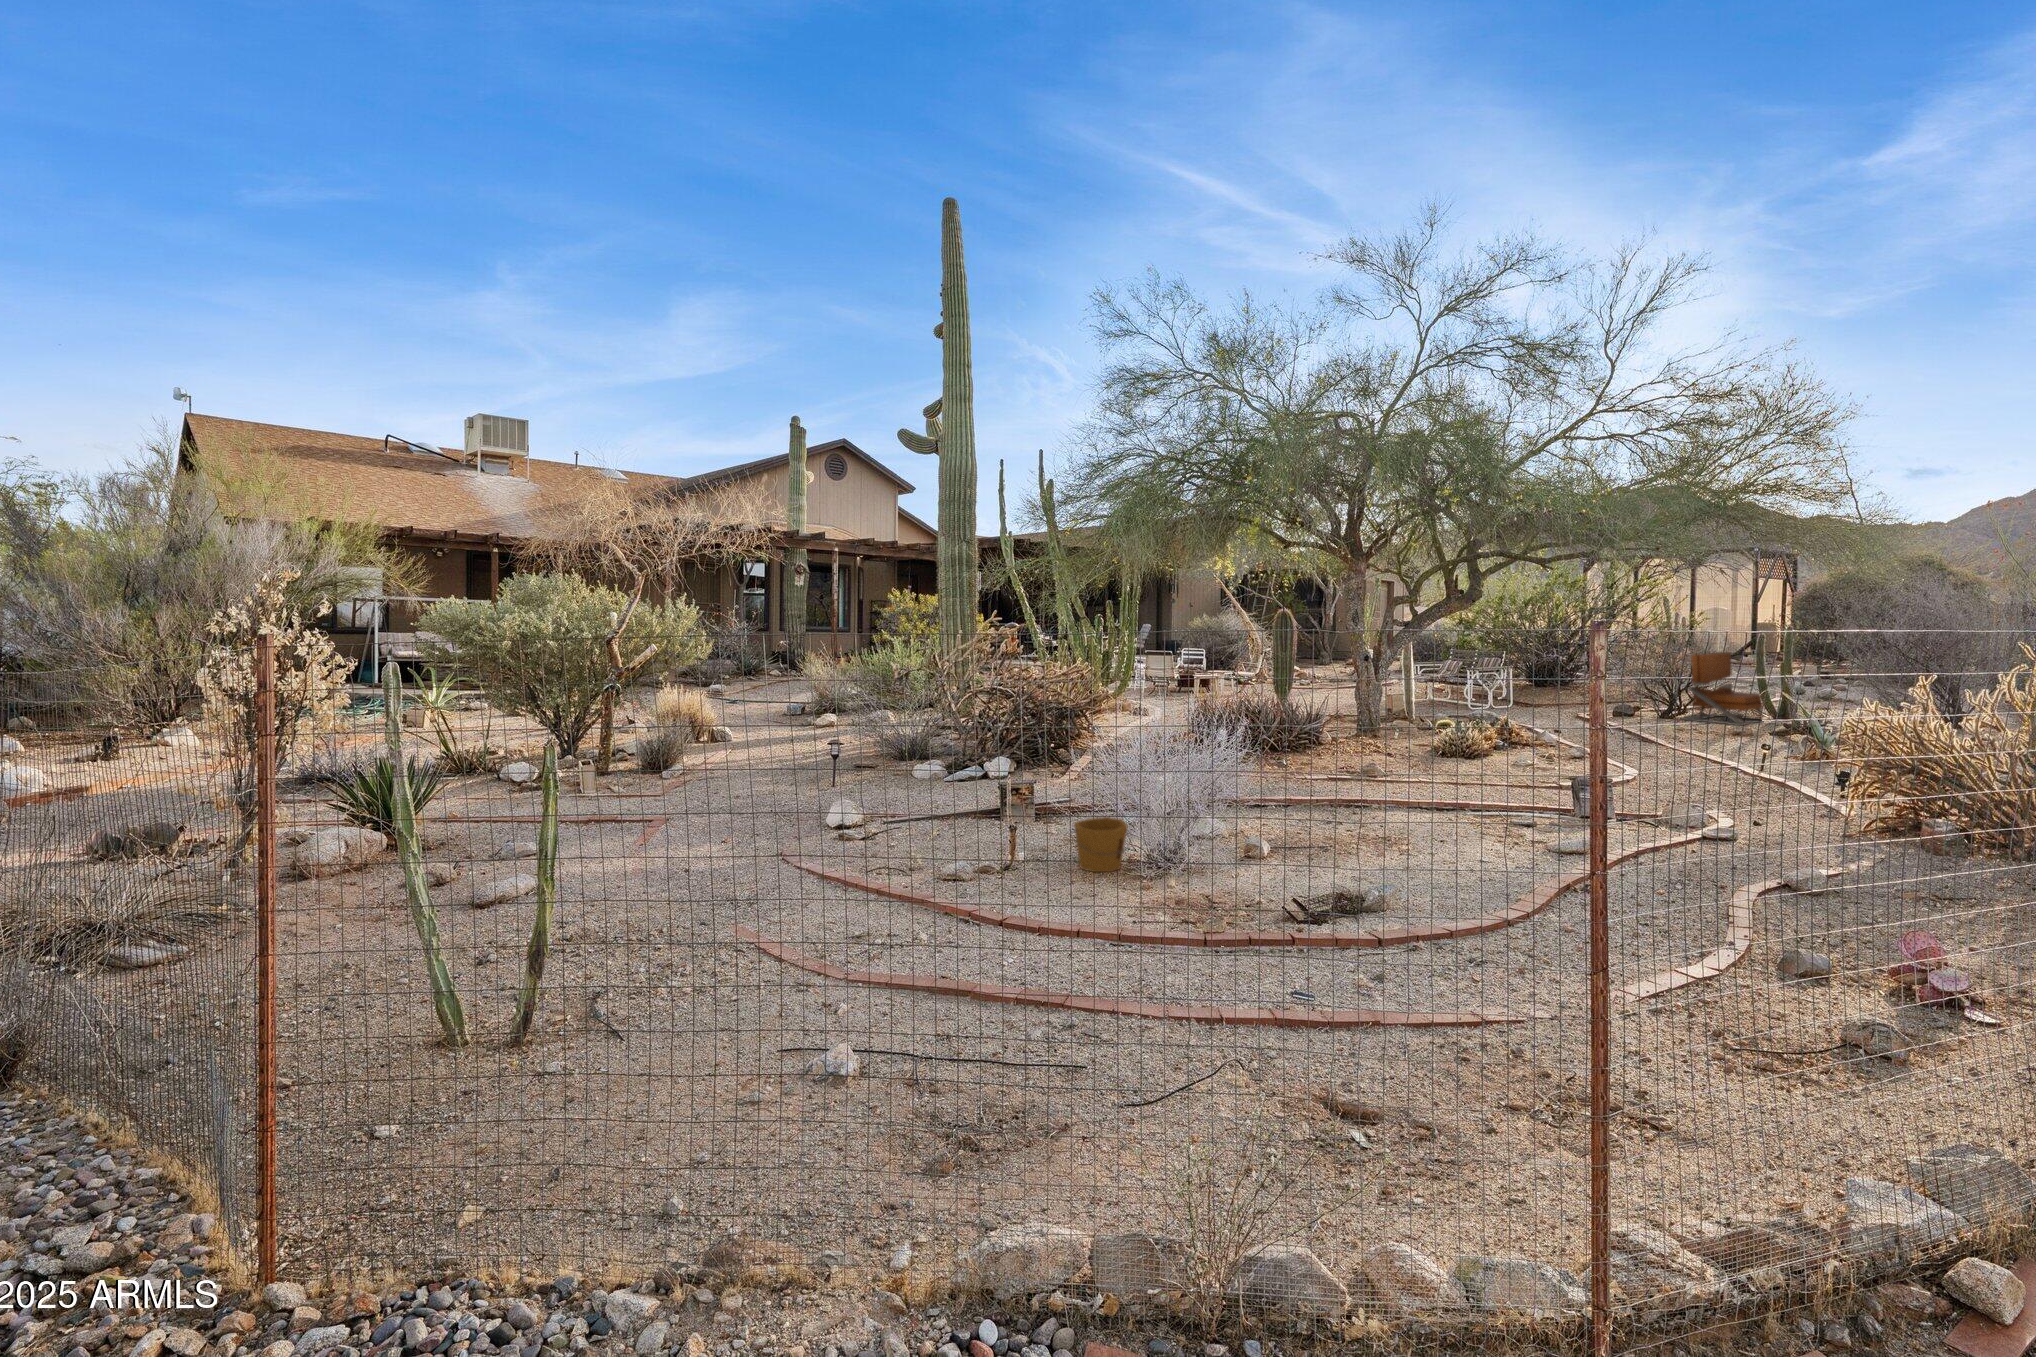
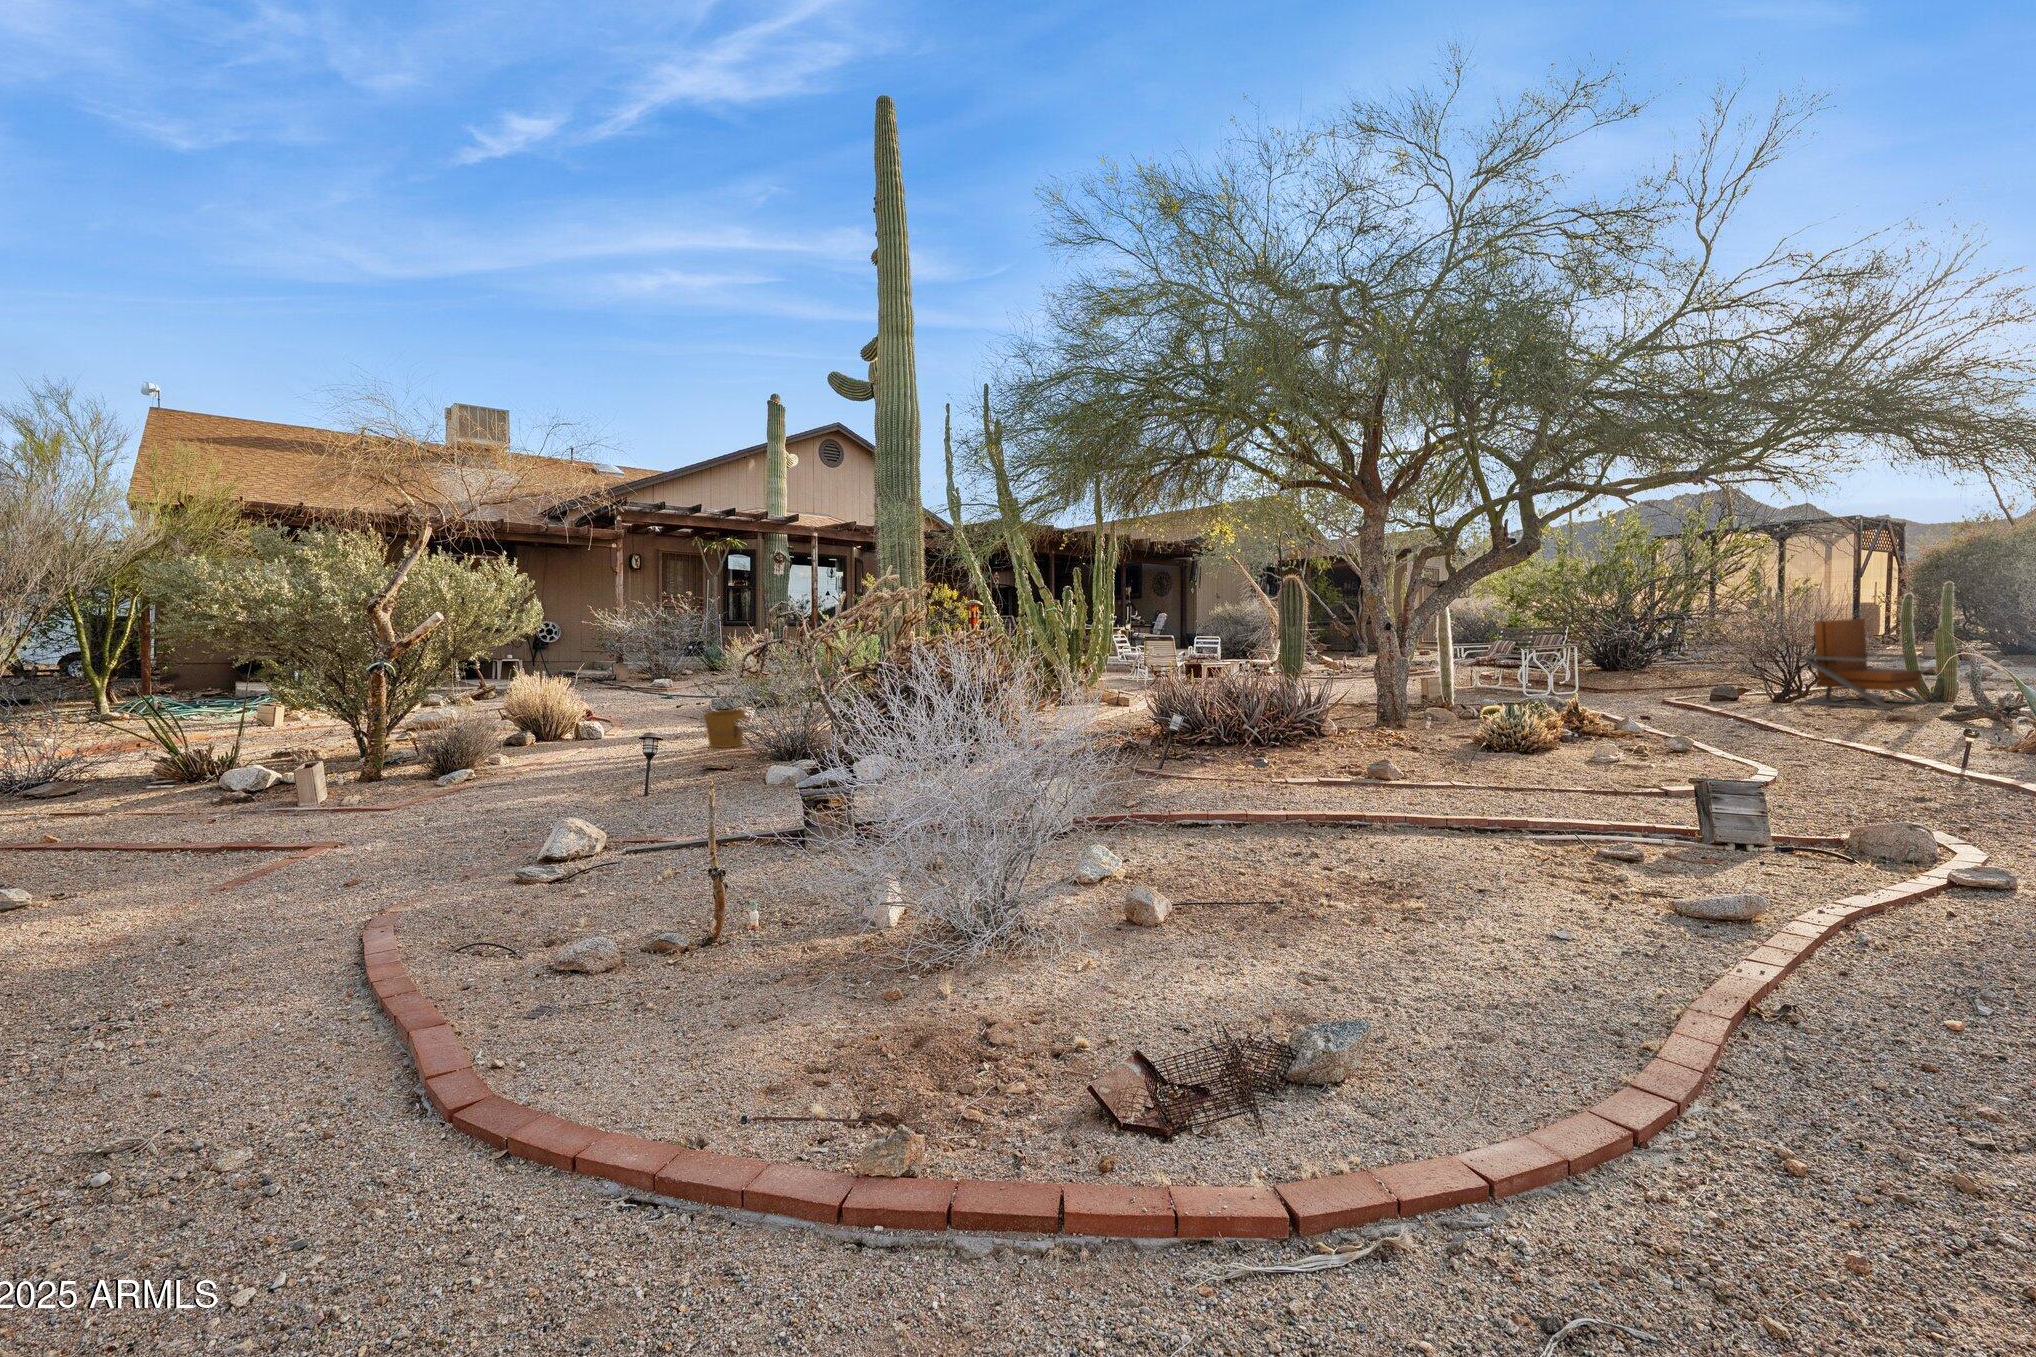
bucket: present [1071,817,1131,872] -> present [704,709,746,748]

